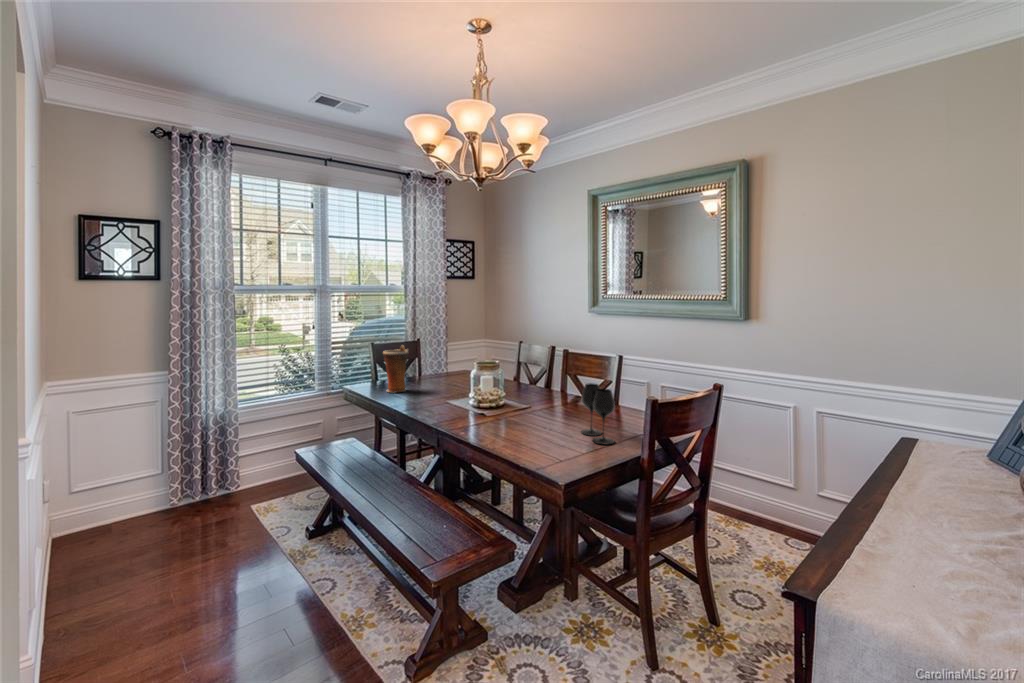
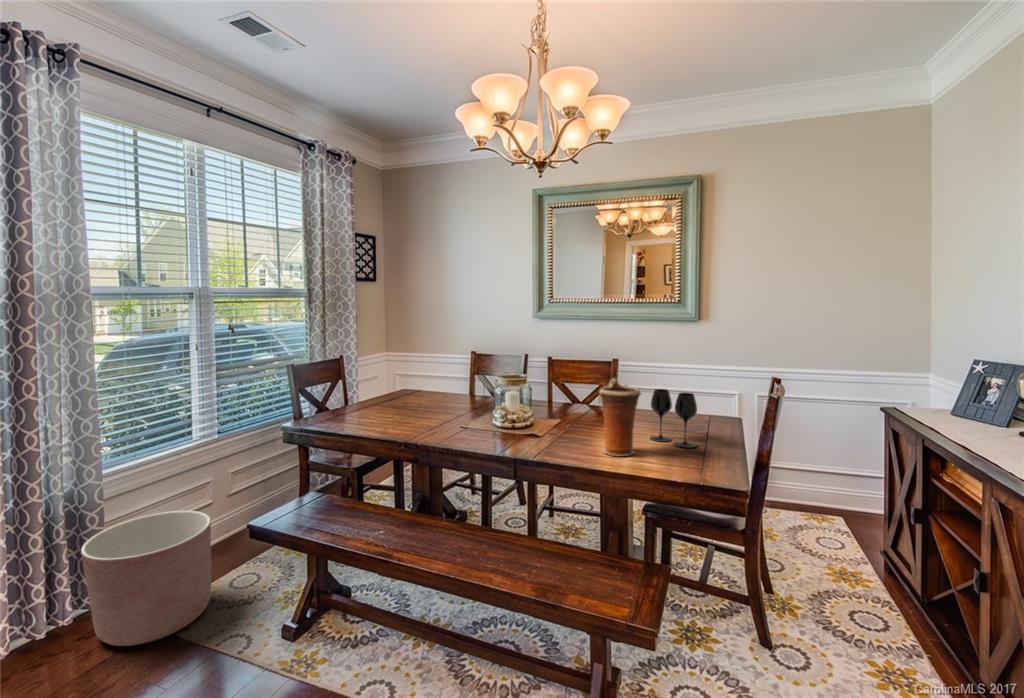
vase: present [383,345,409,392] -> present [599,378,641,456]
planter: none [213,436,291,516] -> present [81,511,211,646]

